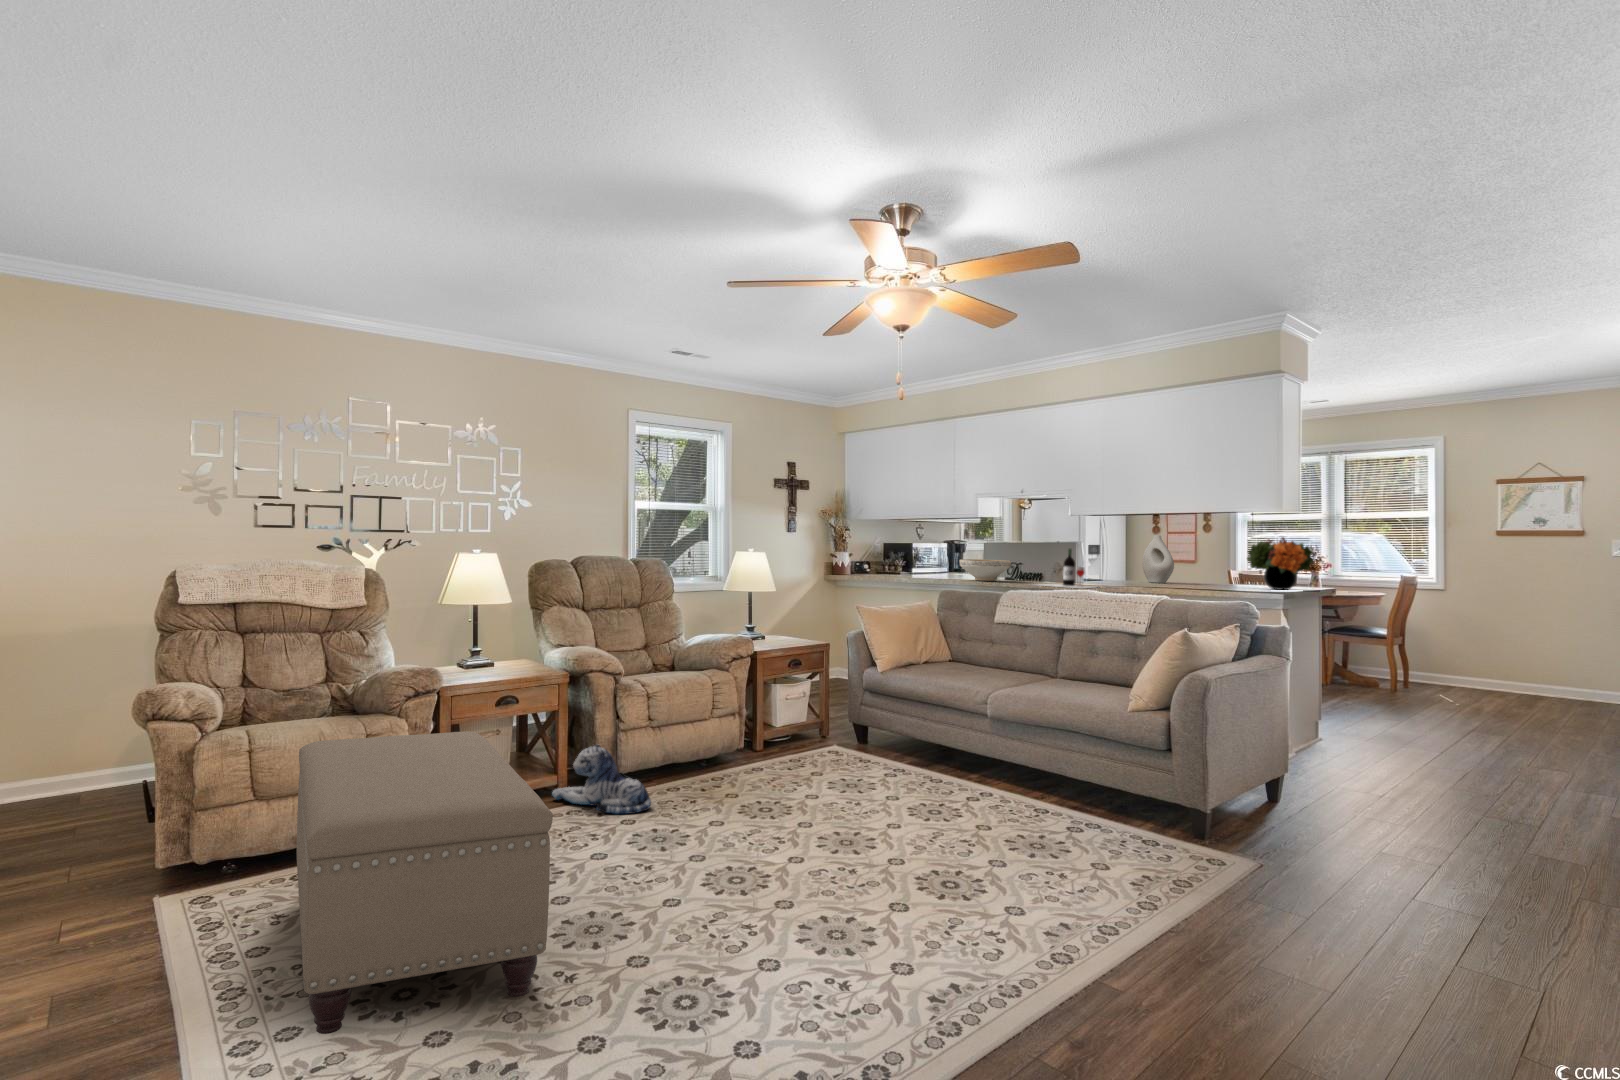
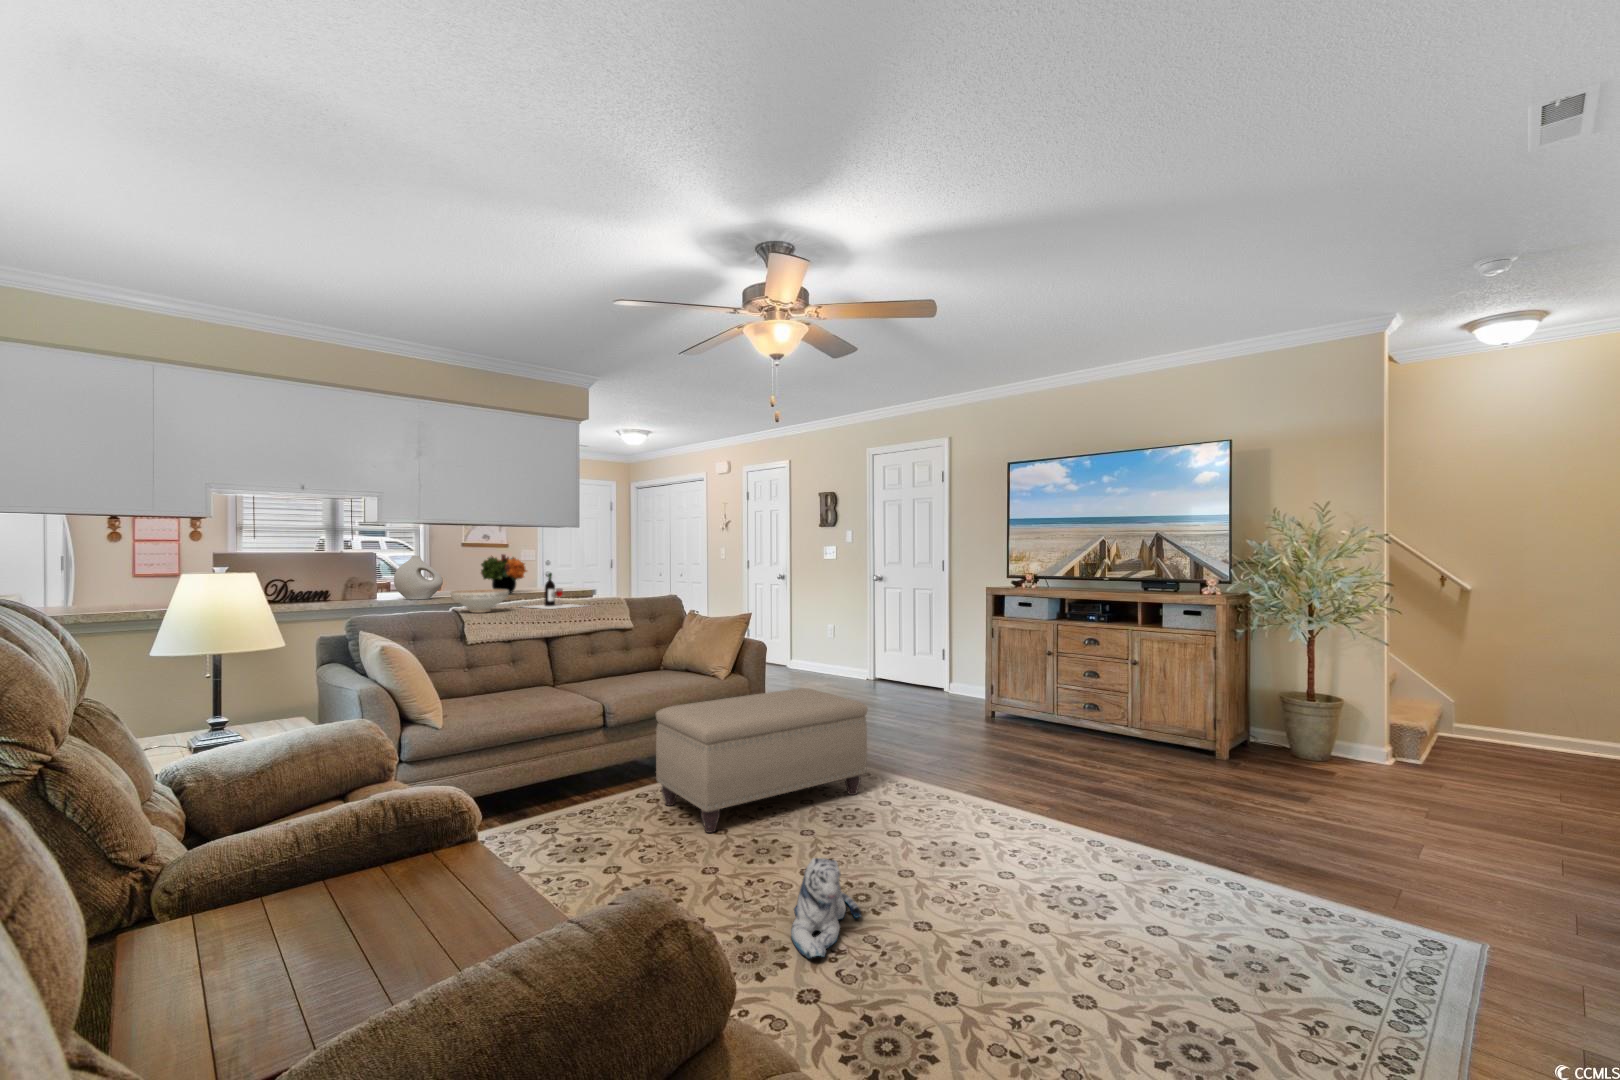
ottoman: present [297,731,553,1034] -> present [656,688,867,833]

